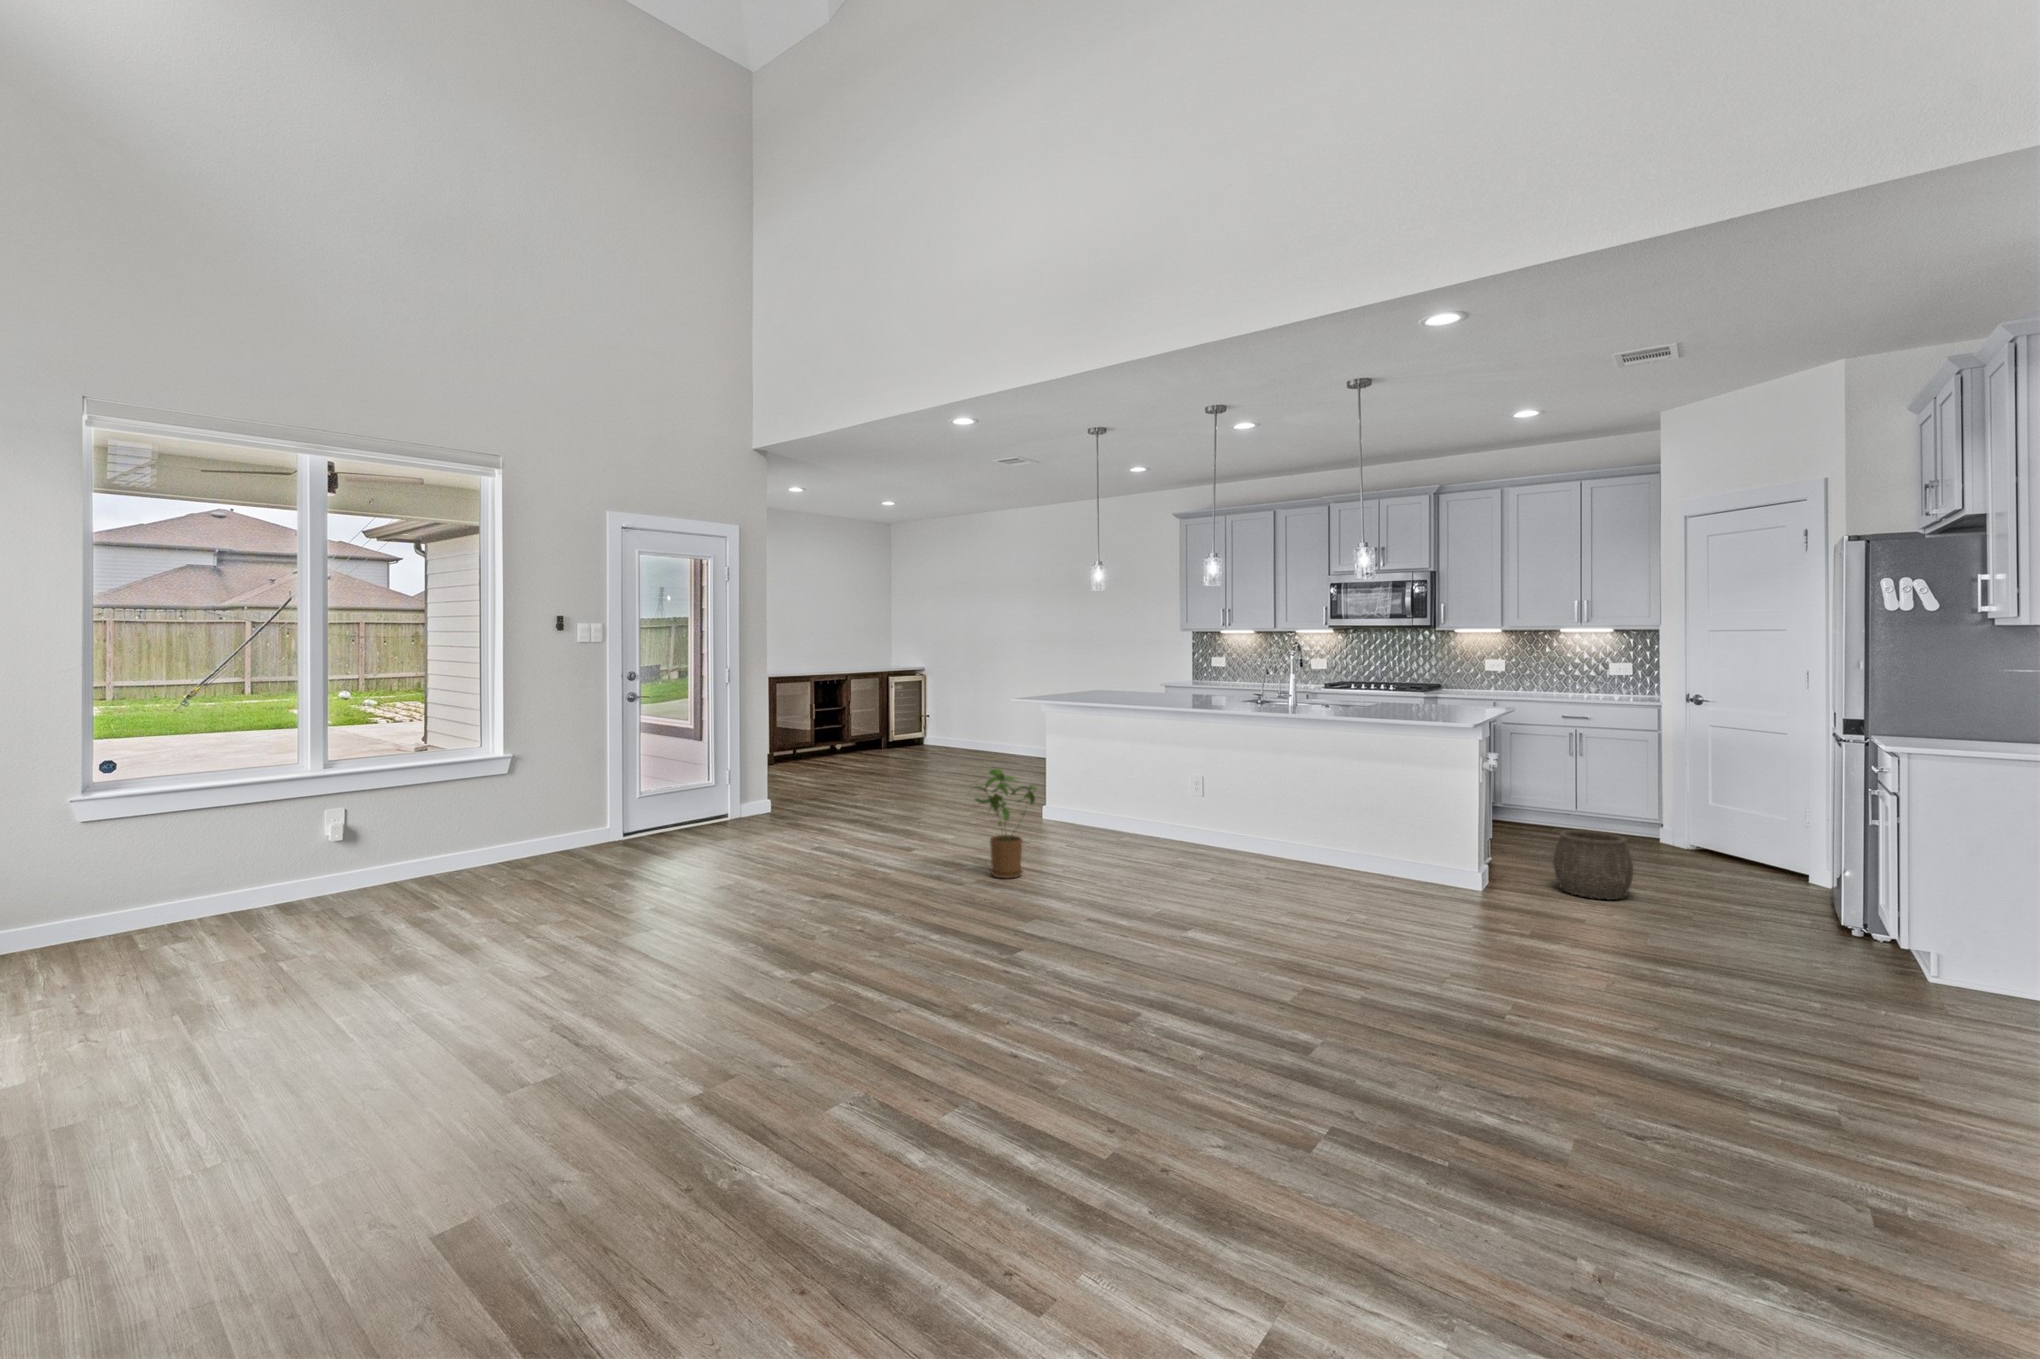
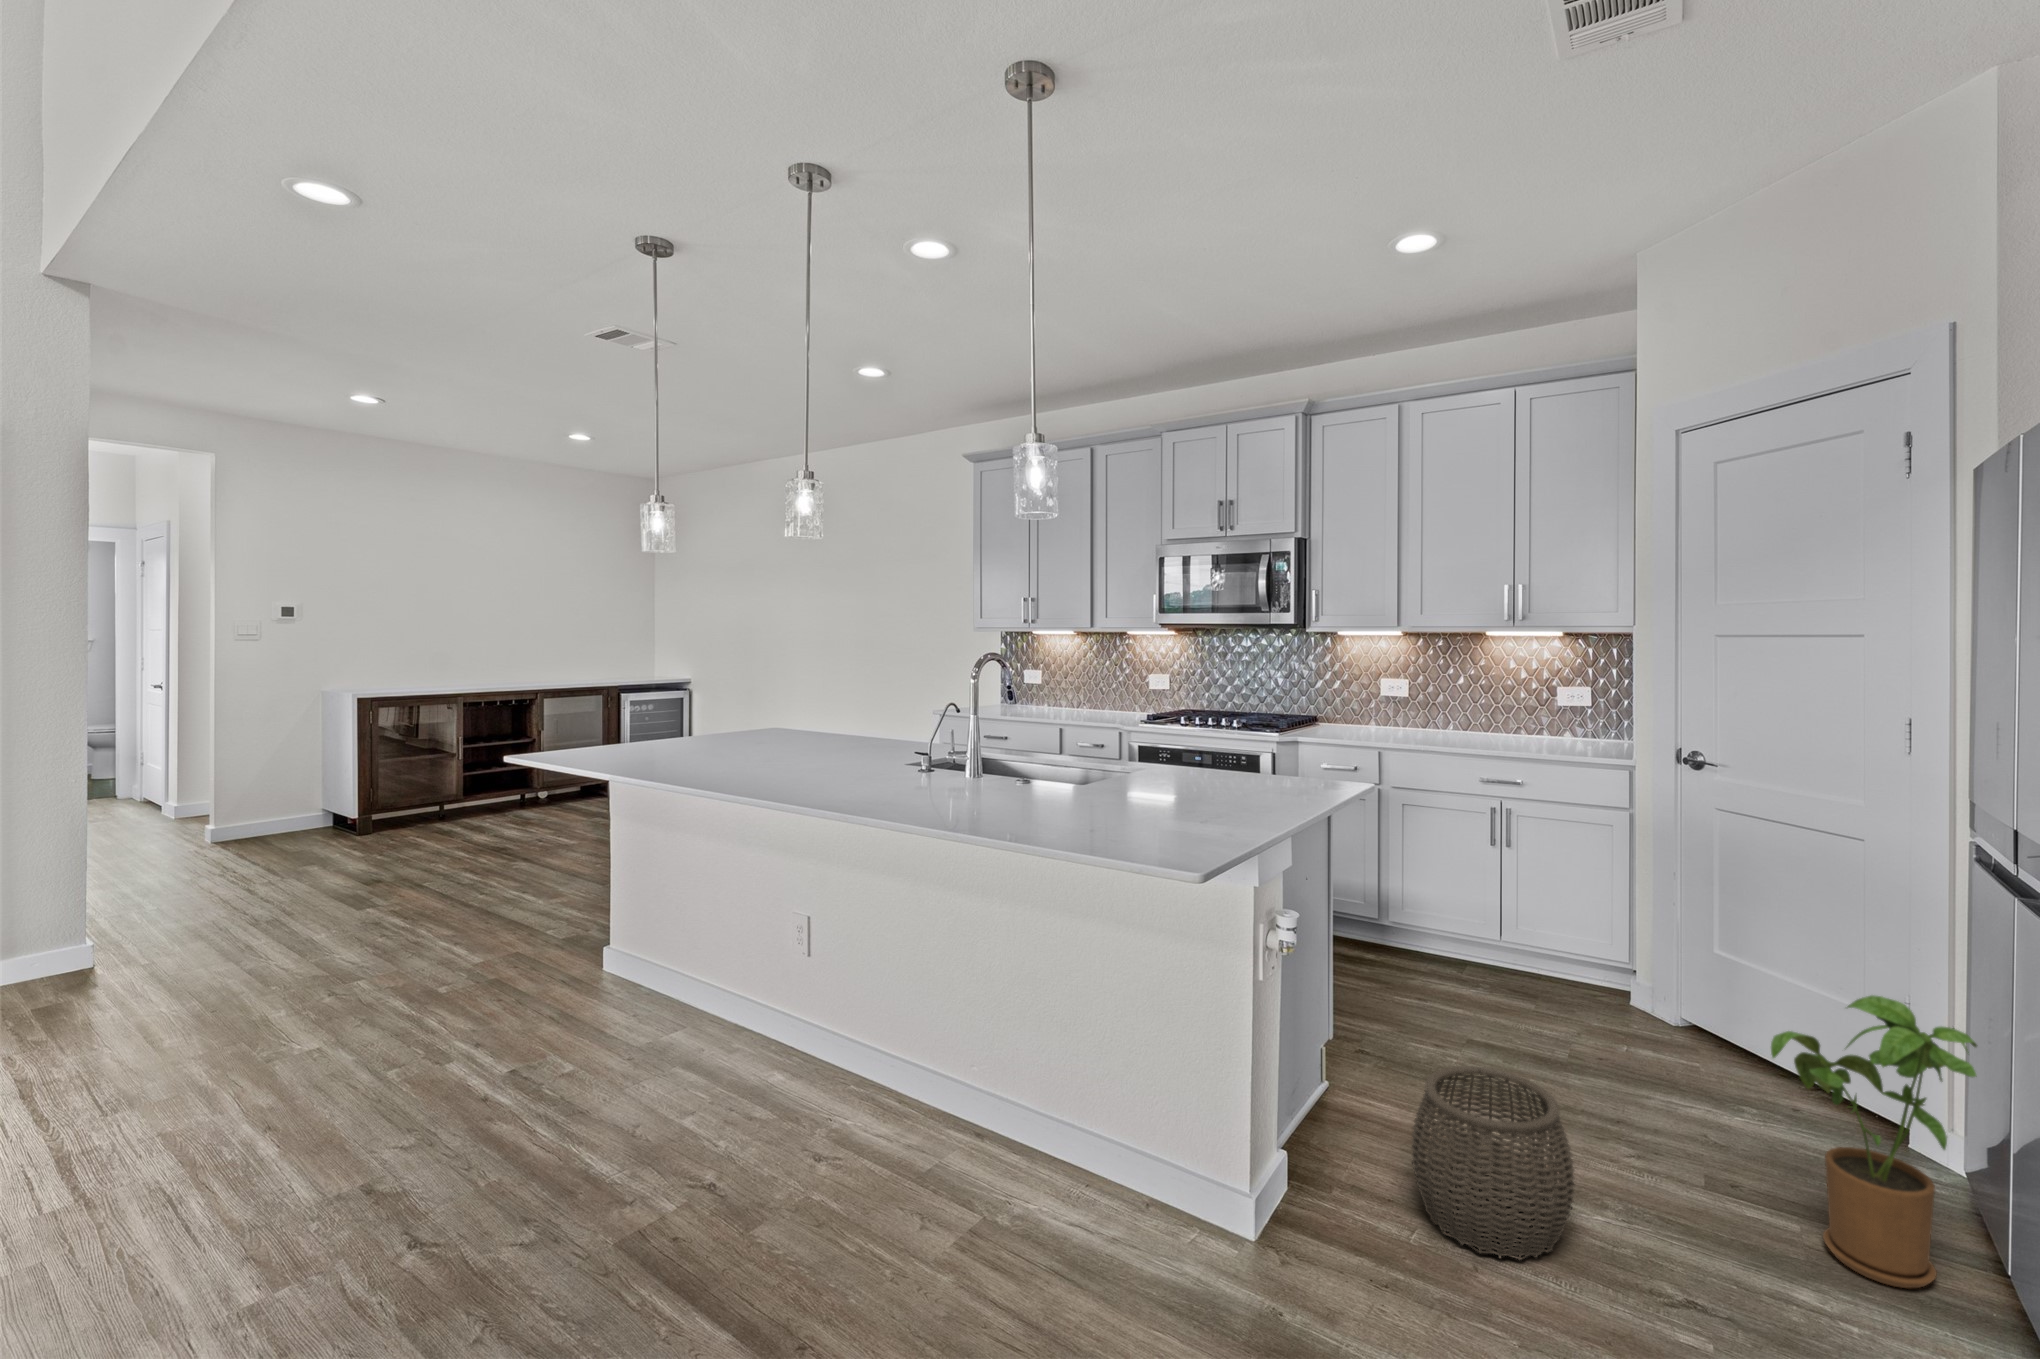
house plant: present [974,768,1036,878] -> present [1771,995,1977,1288]

